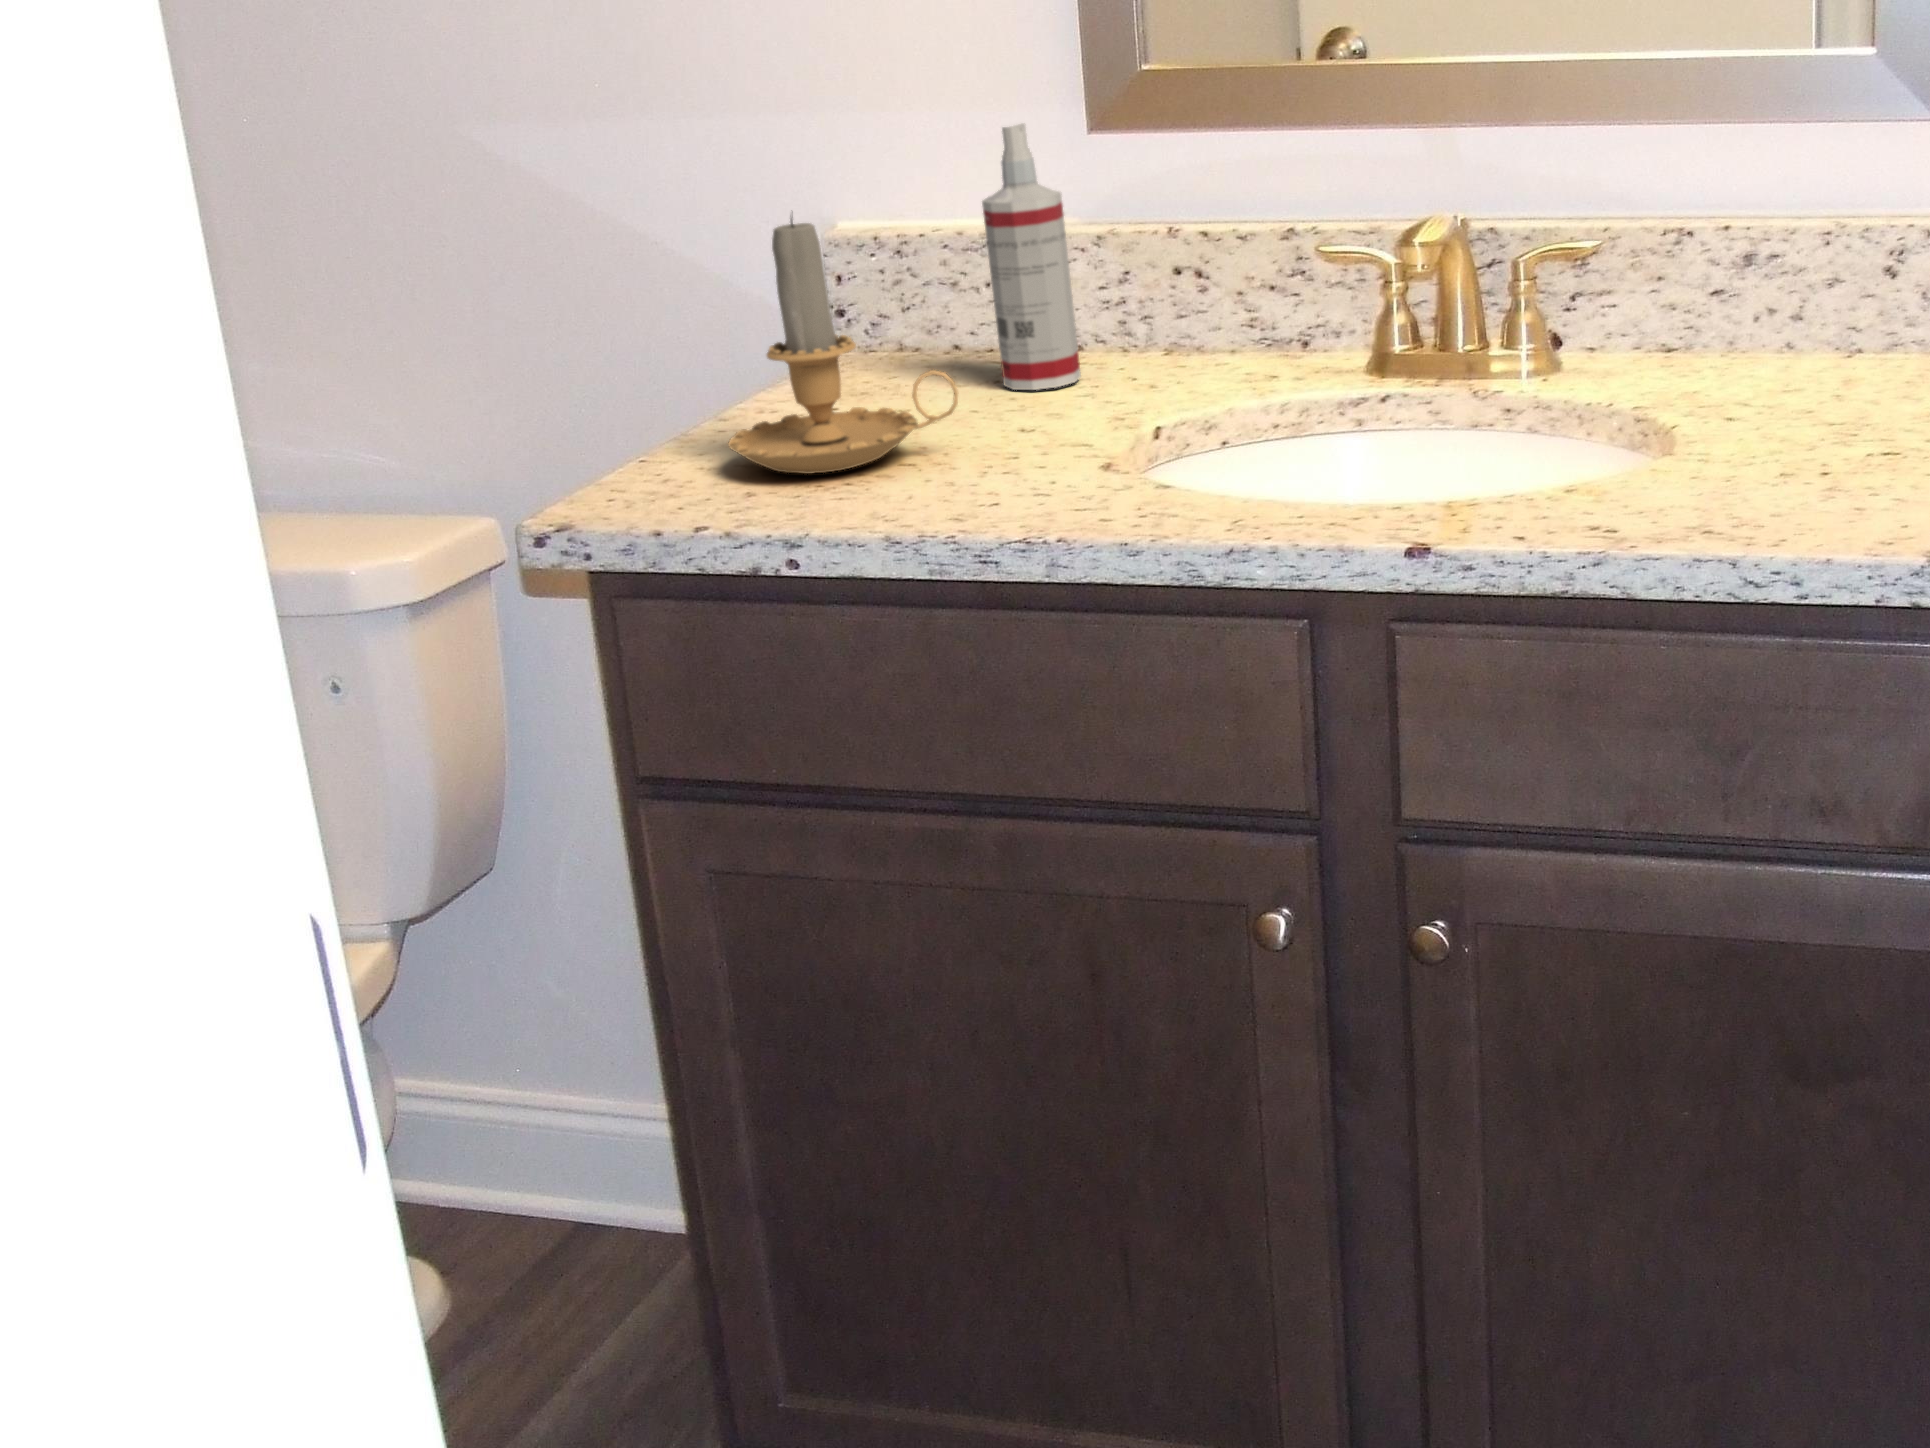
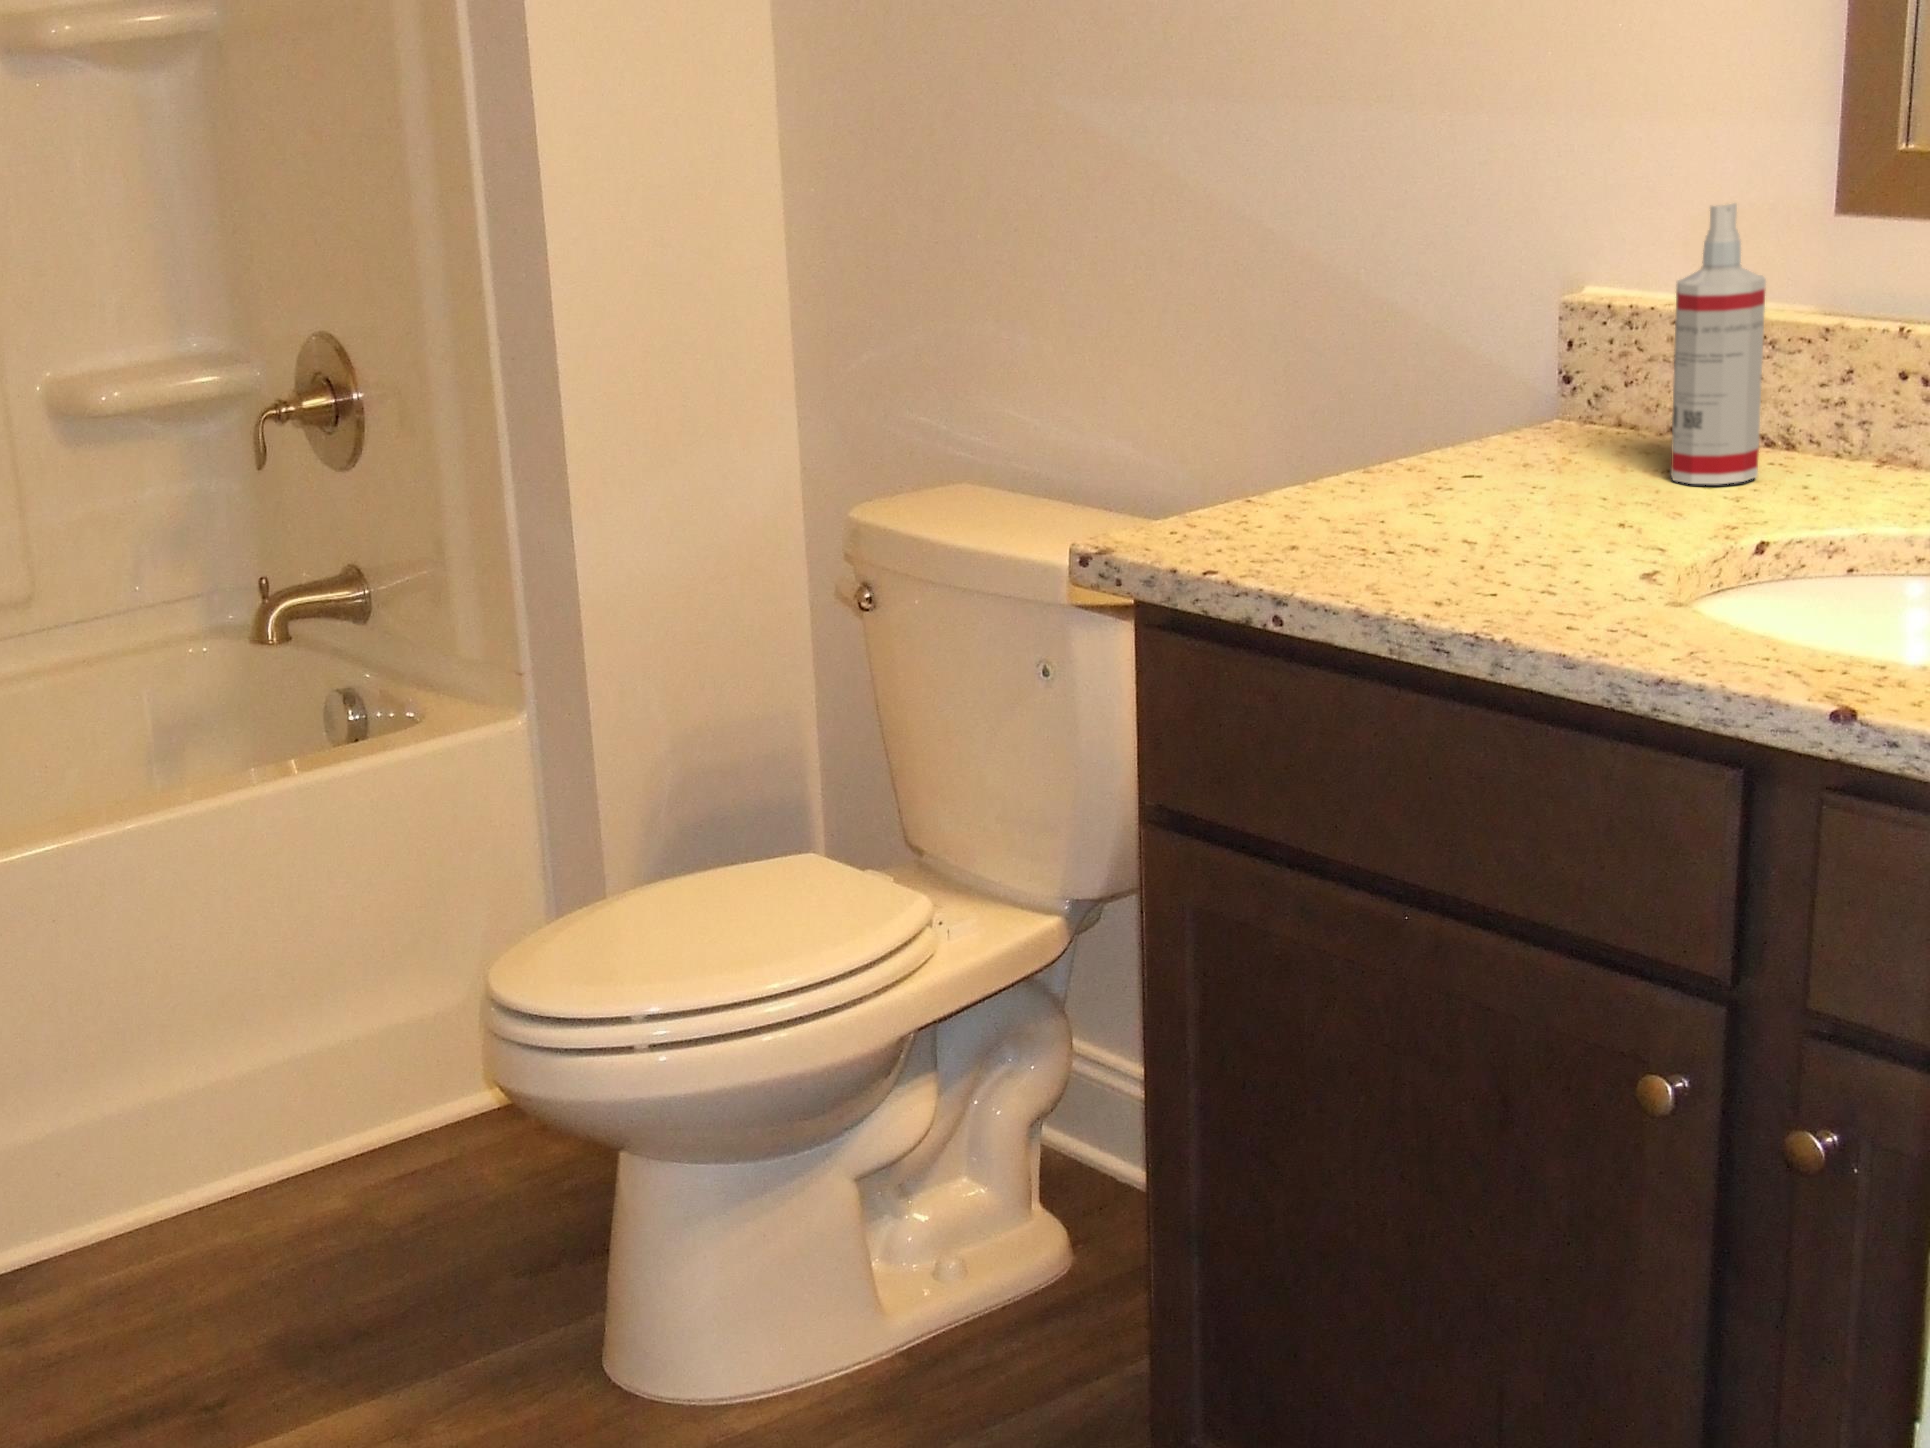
candle: present [728,217,958,474] -> none [1301,276,1536,537]

